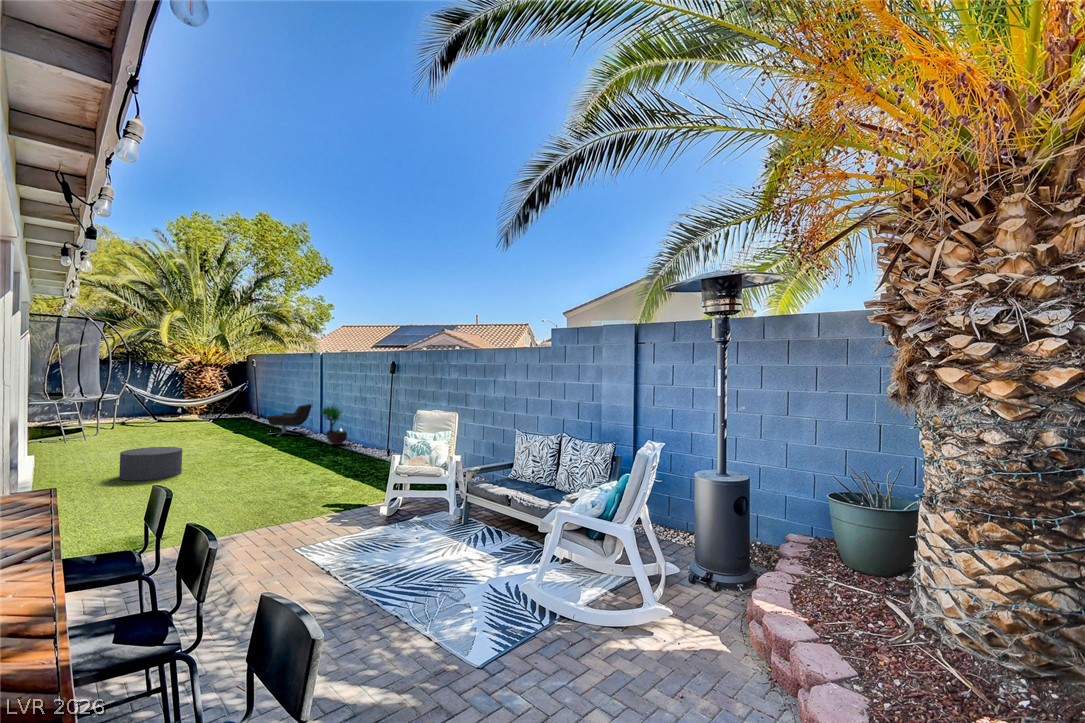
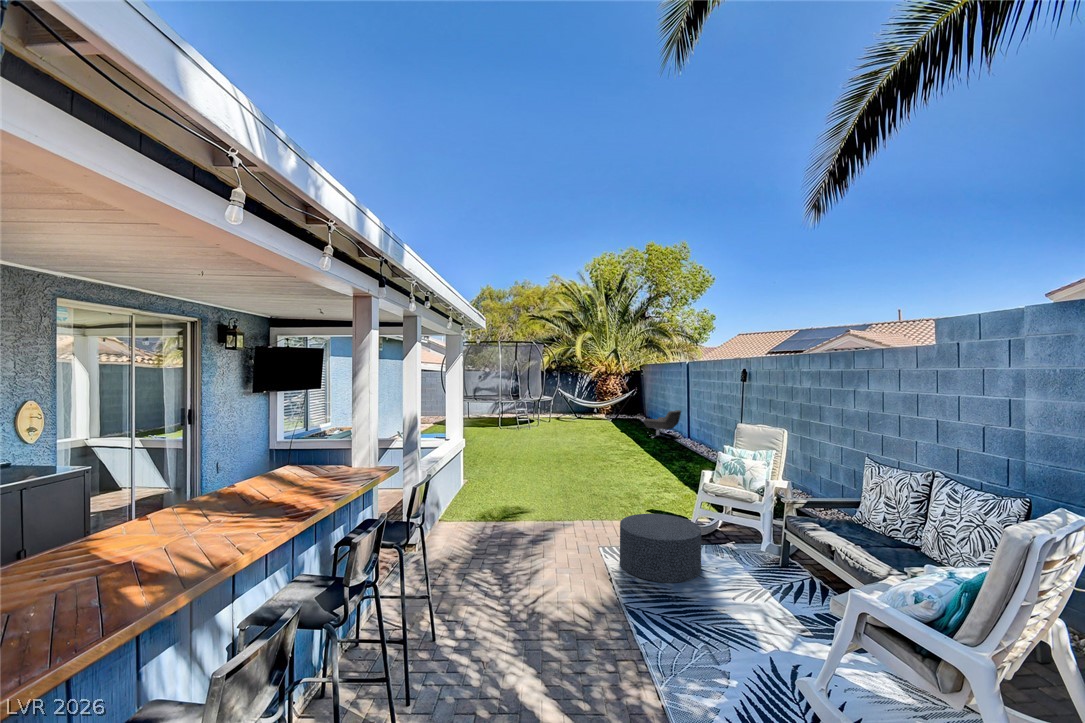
potted tree: present [321,406,347,445] -> none [680,408,707,451]
ottoman: present [119,447,182,481] -> present [620,514,701,583]

